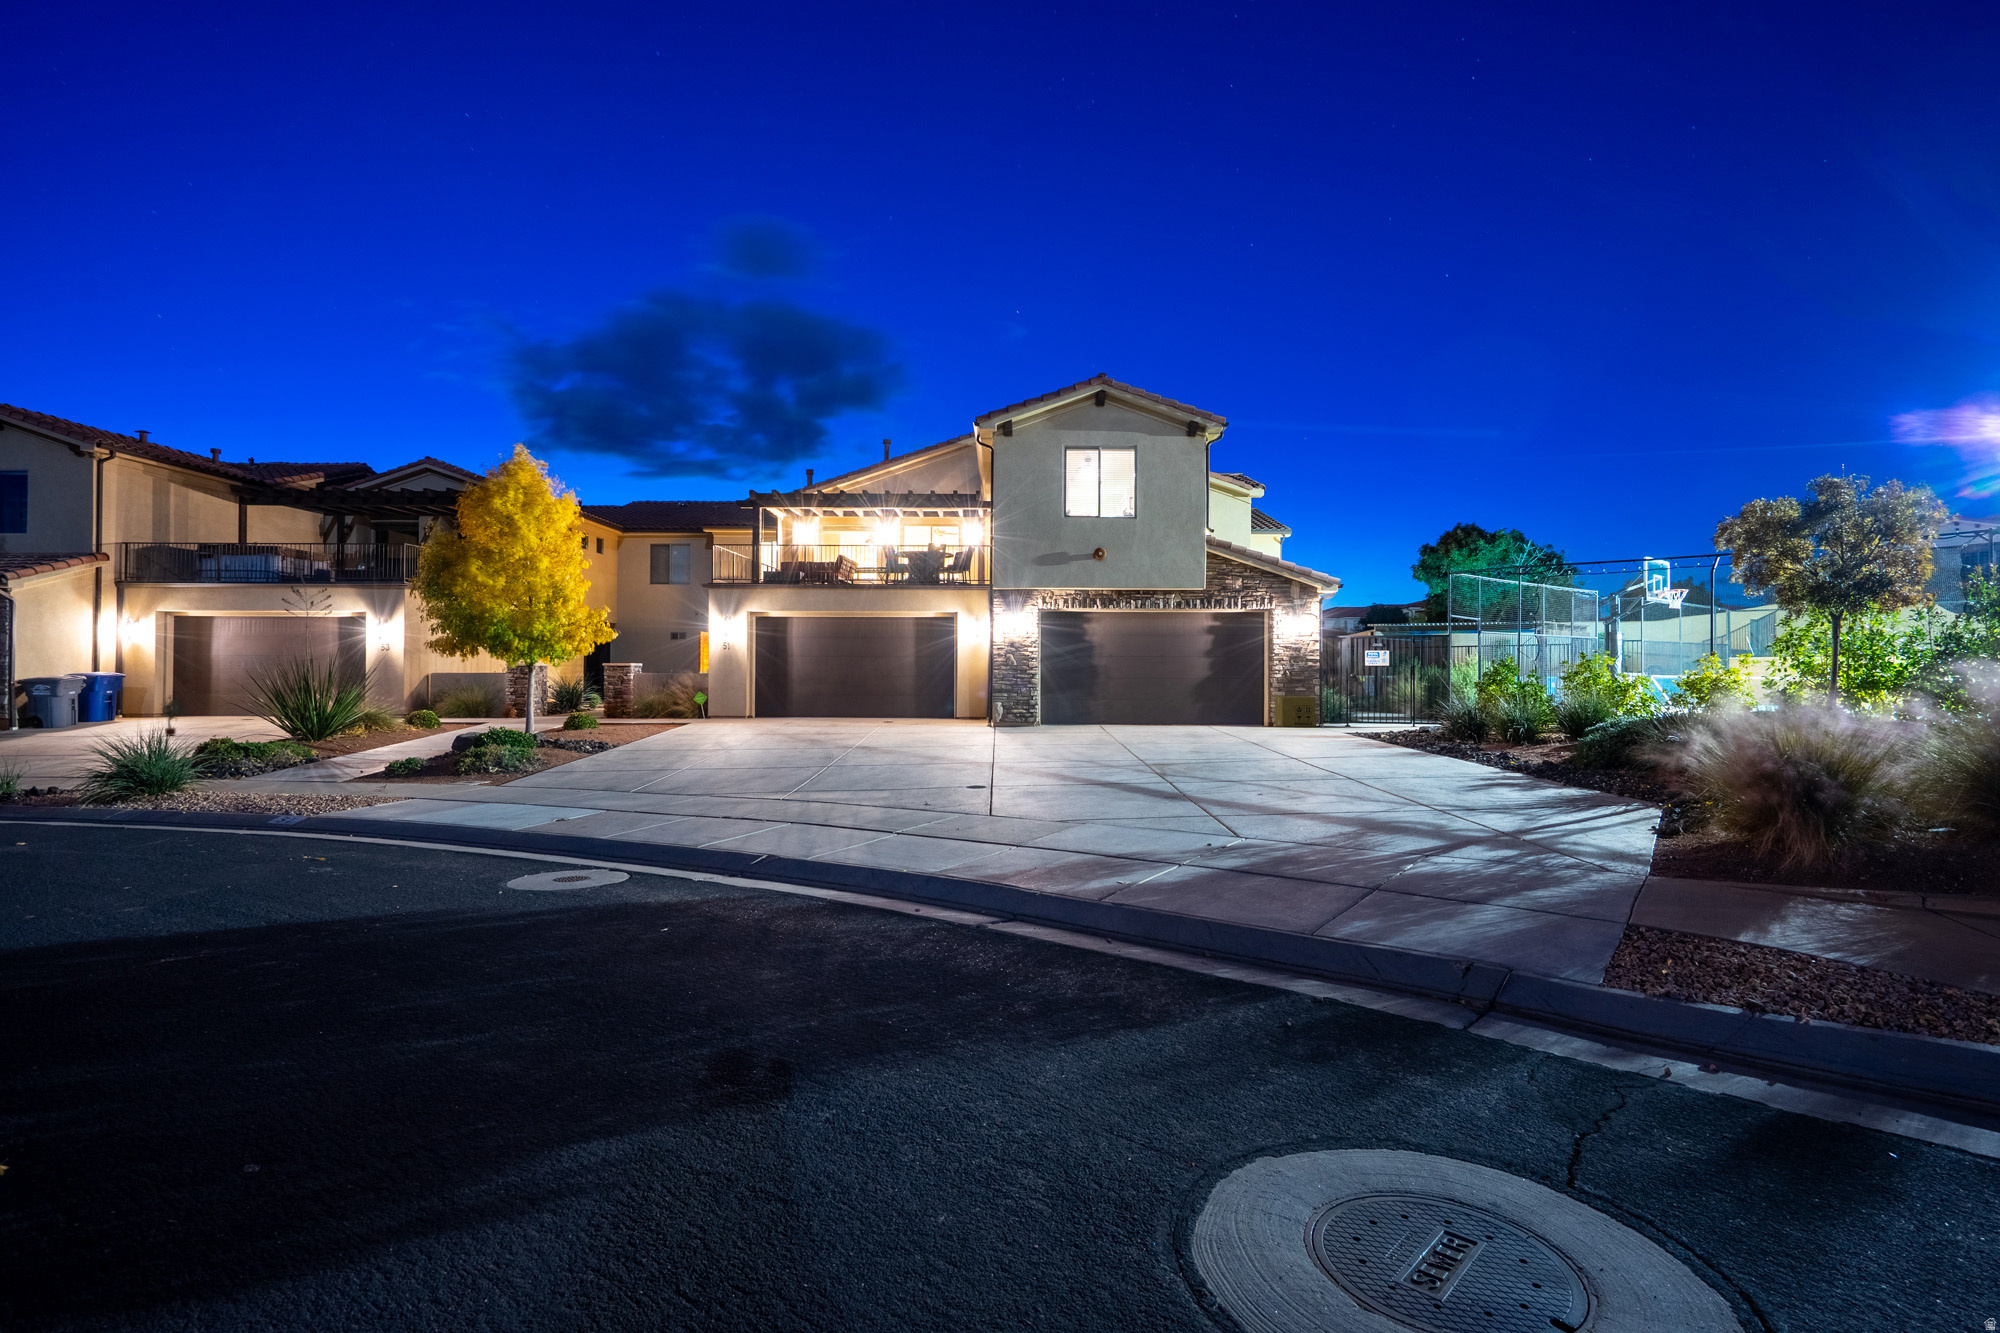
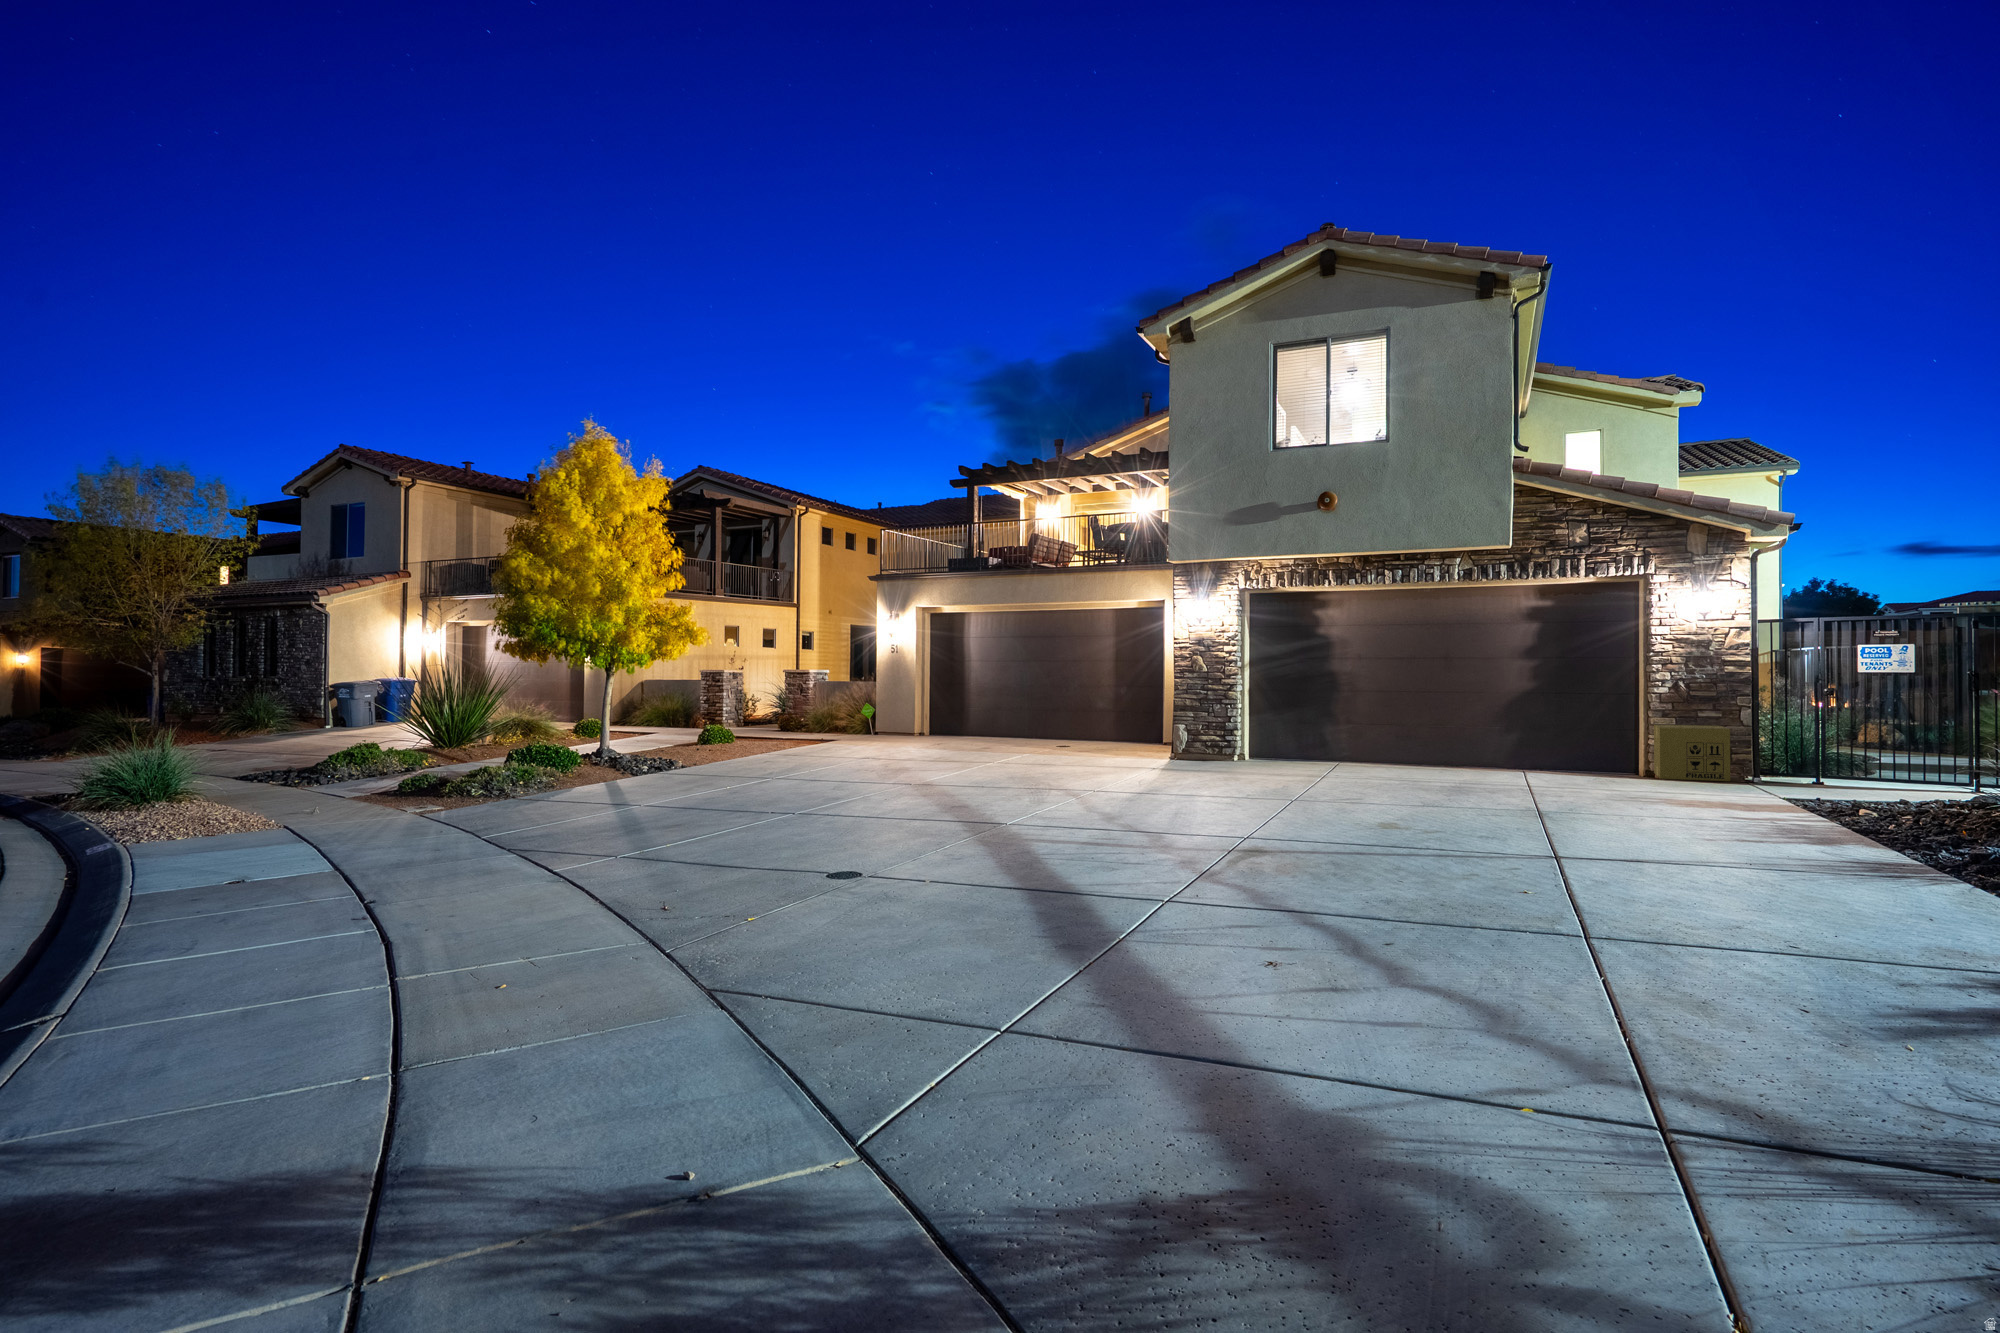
potted tree: present [161,697,188,736] -> none [382,699,407,738]

